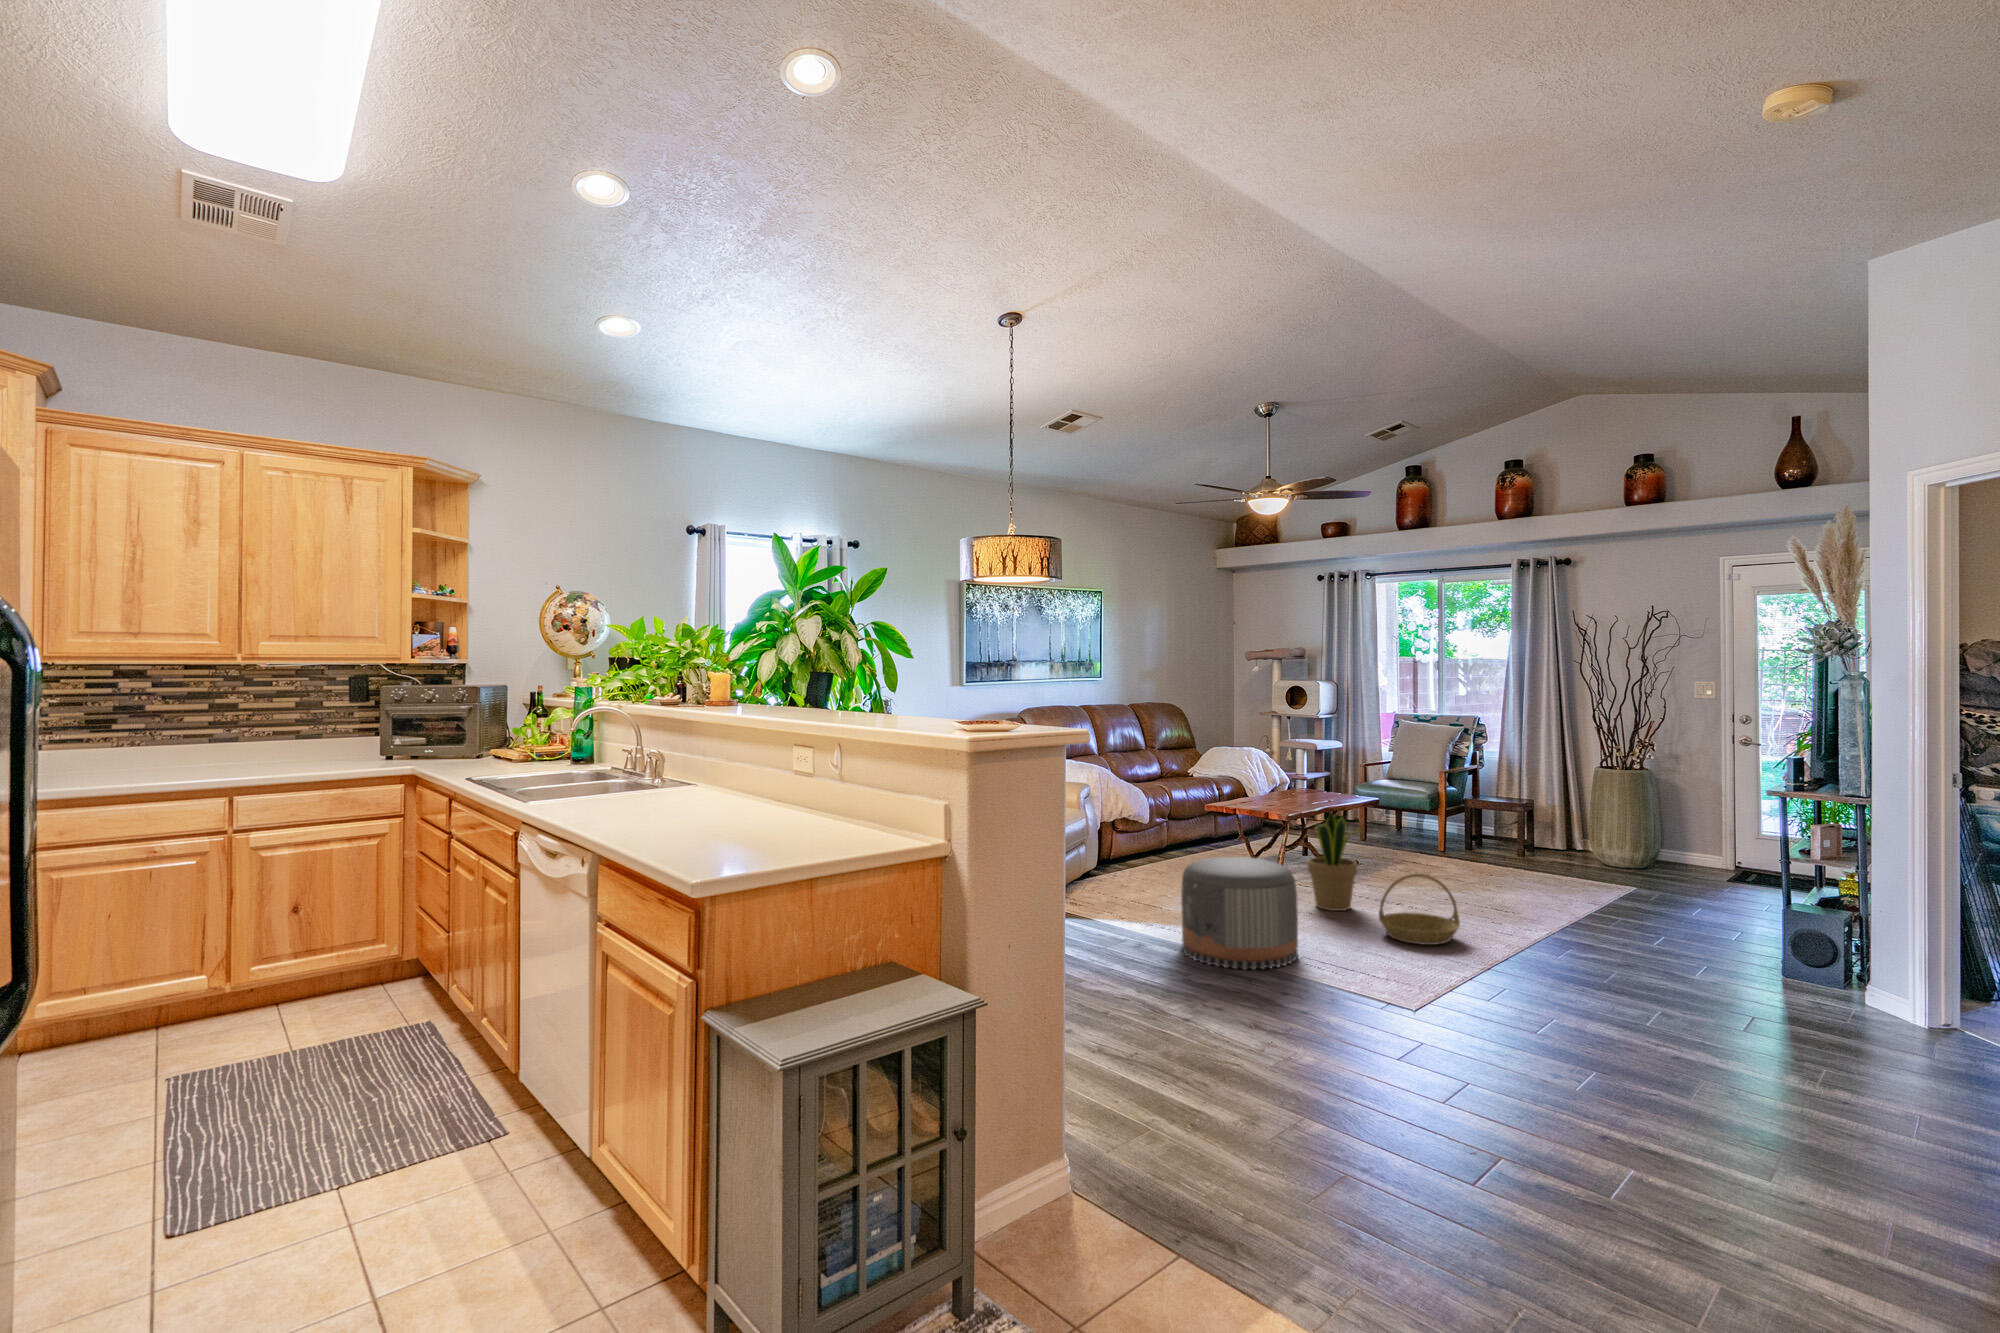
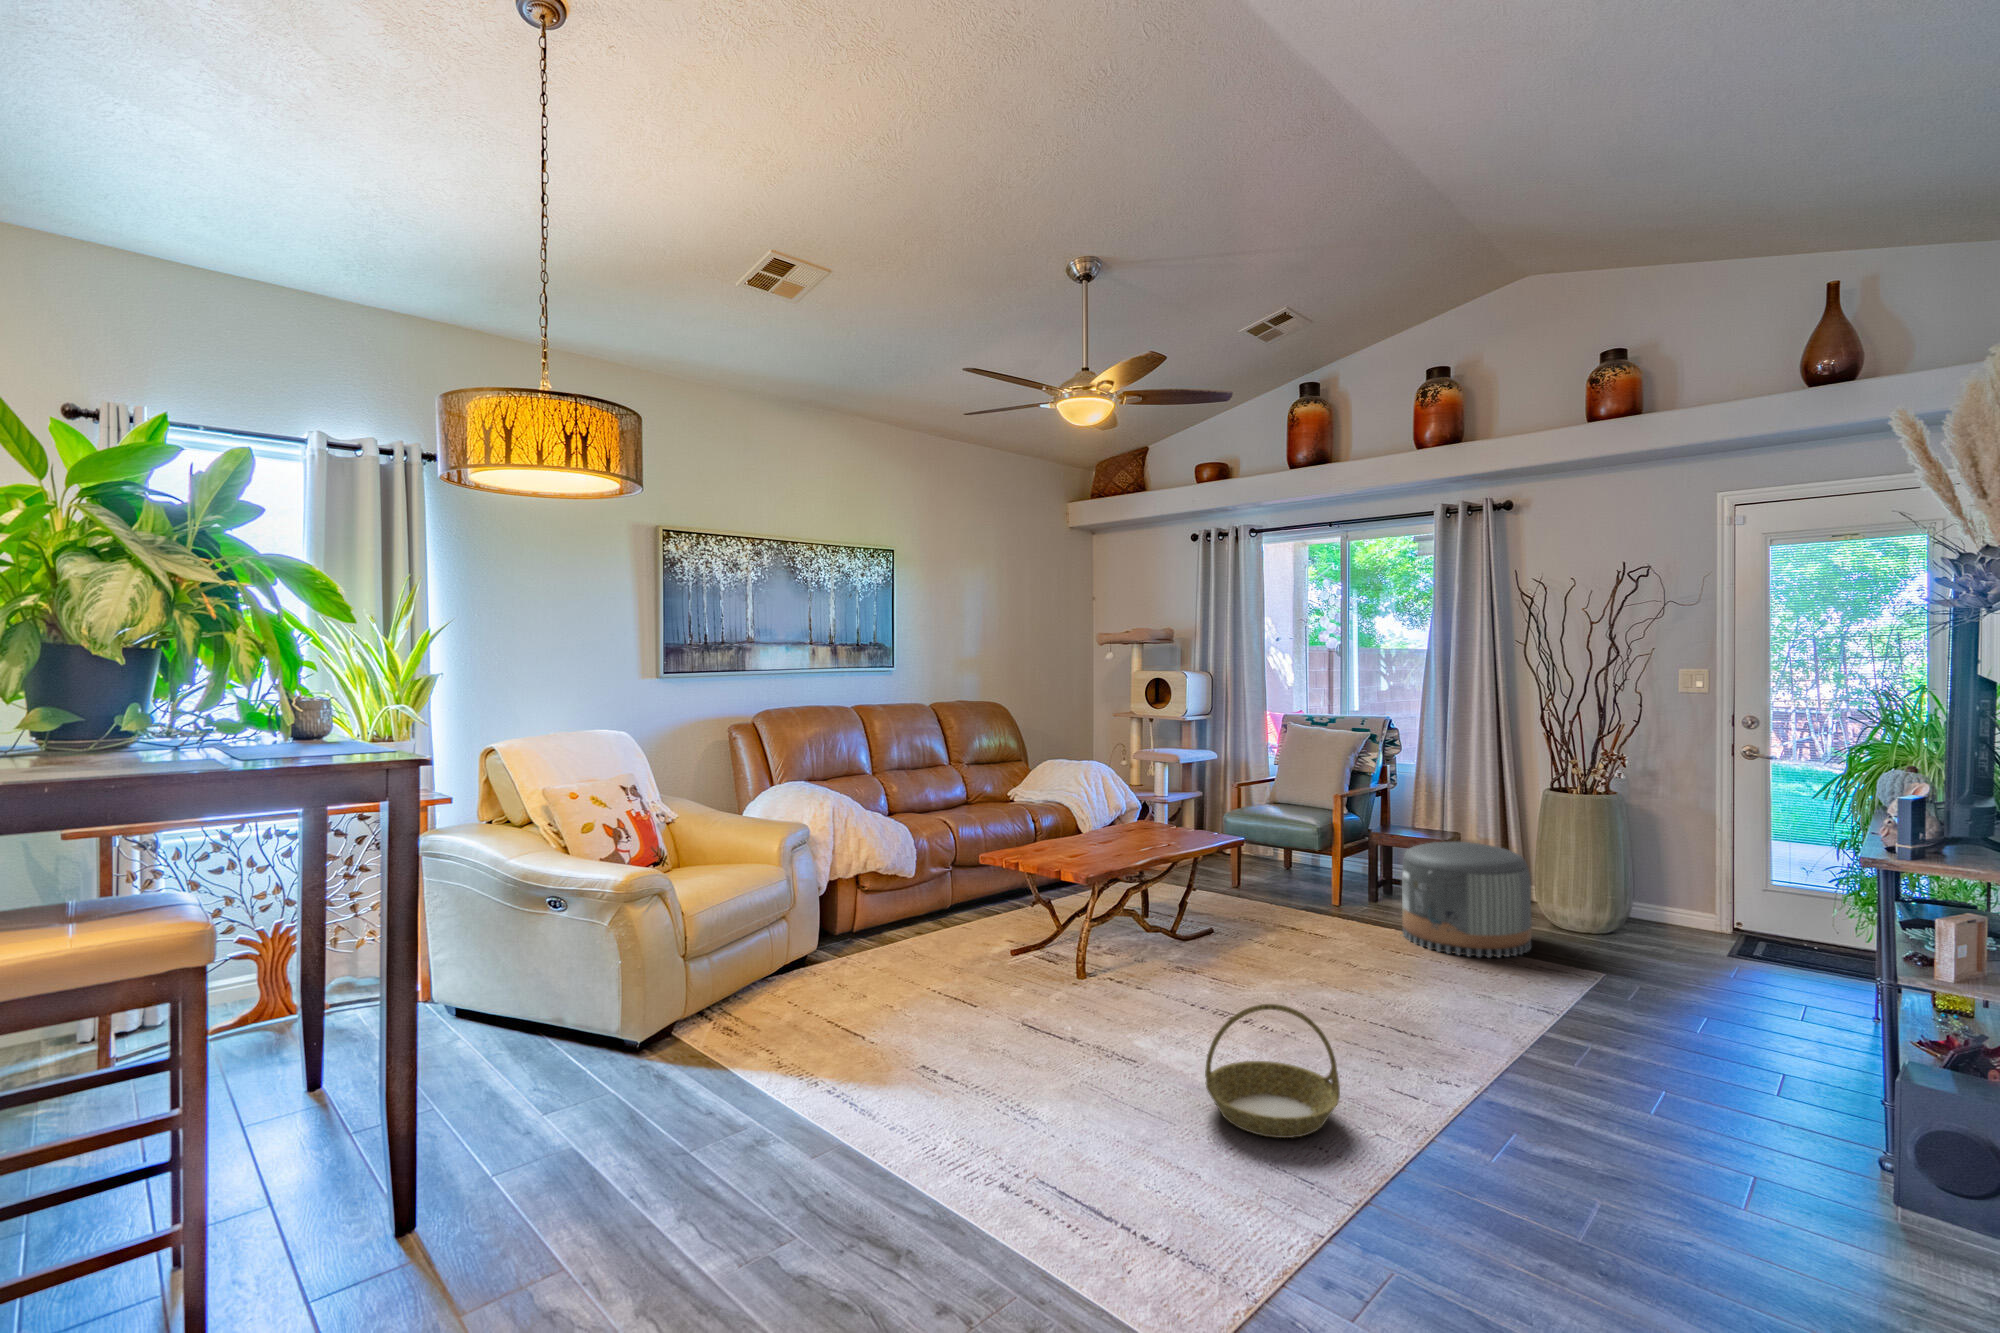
potted plant: present [1308,815,1362,911] -> none [1110,884,1198,1046]
pouf: present [1181,856,1298,970] -> present [1402,842,1532,958]

